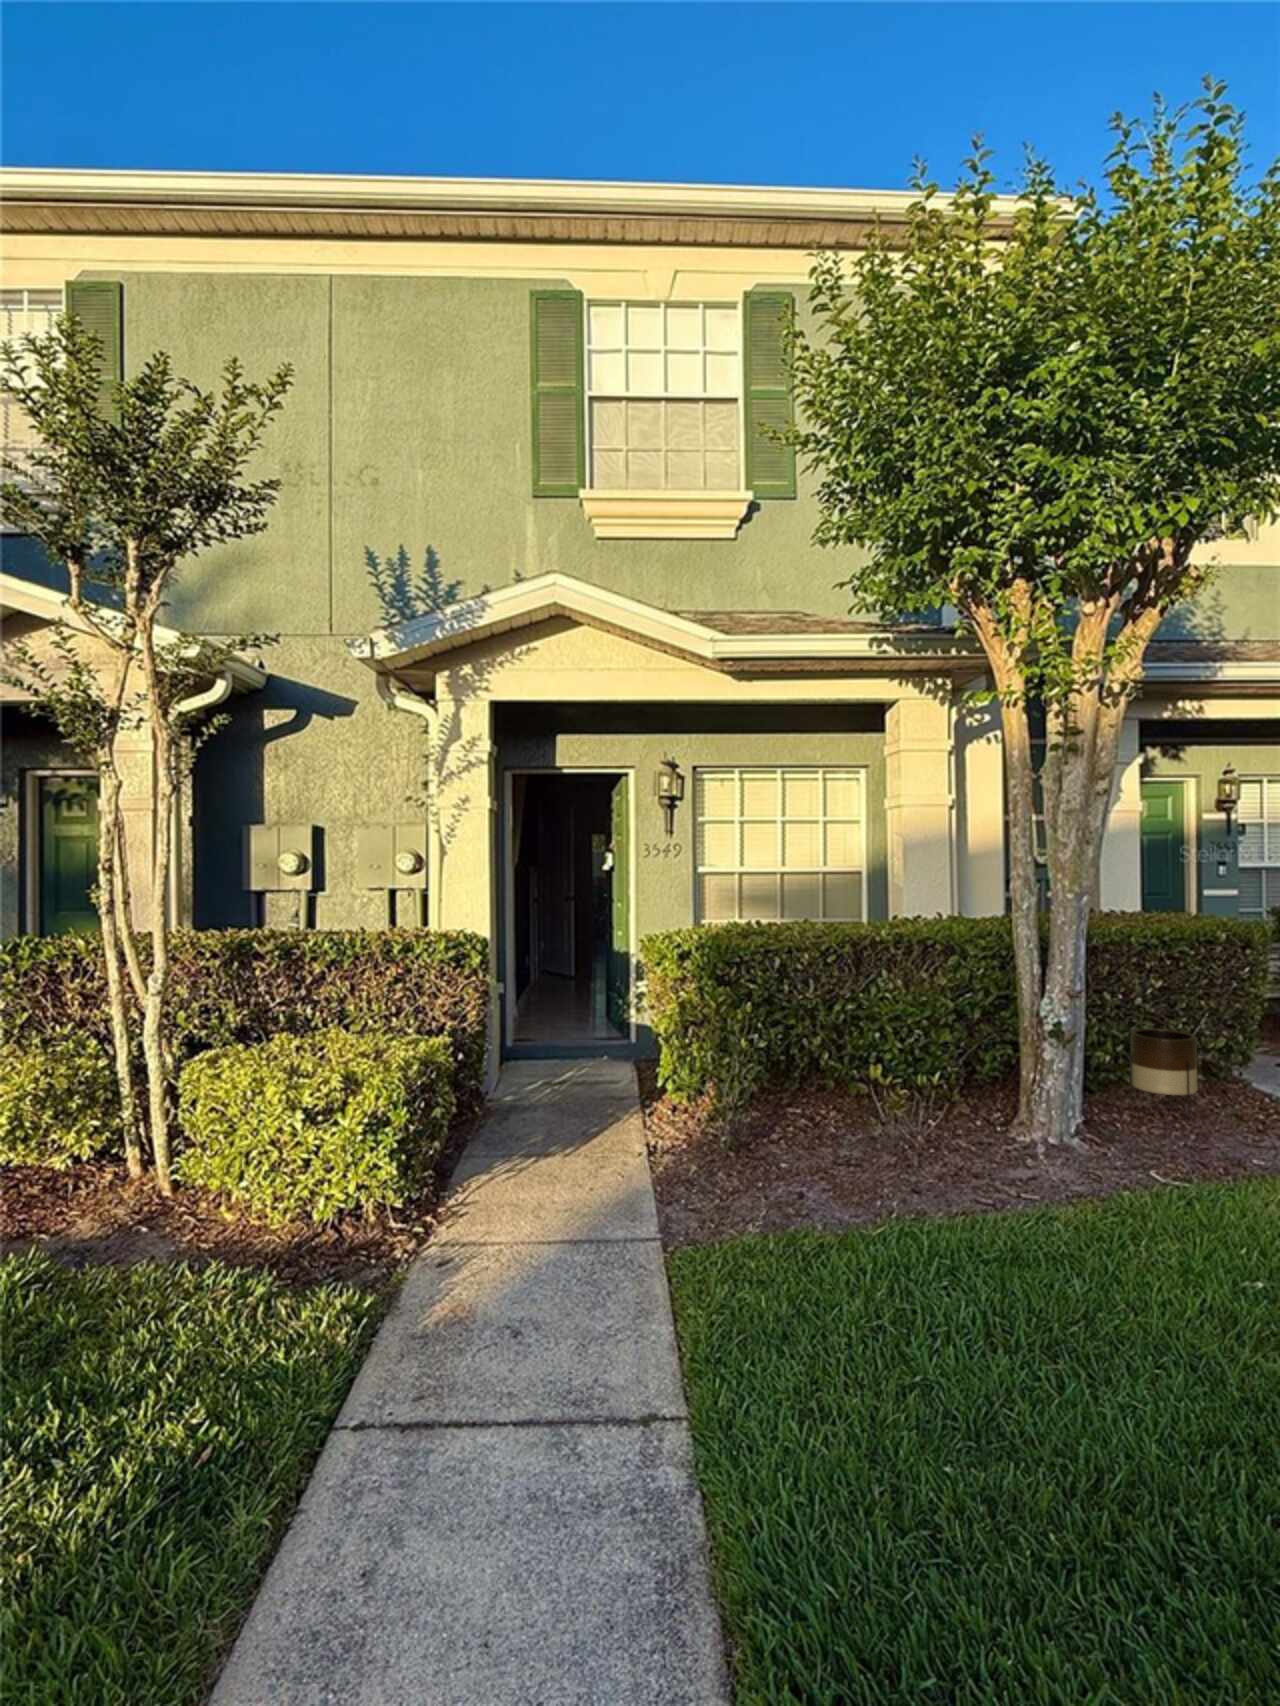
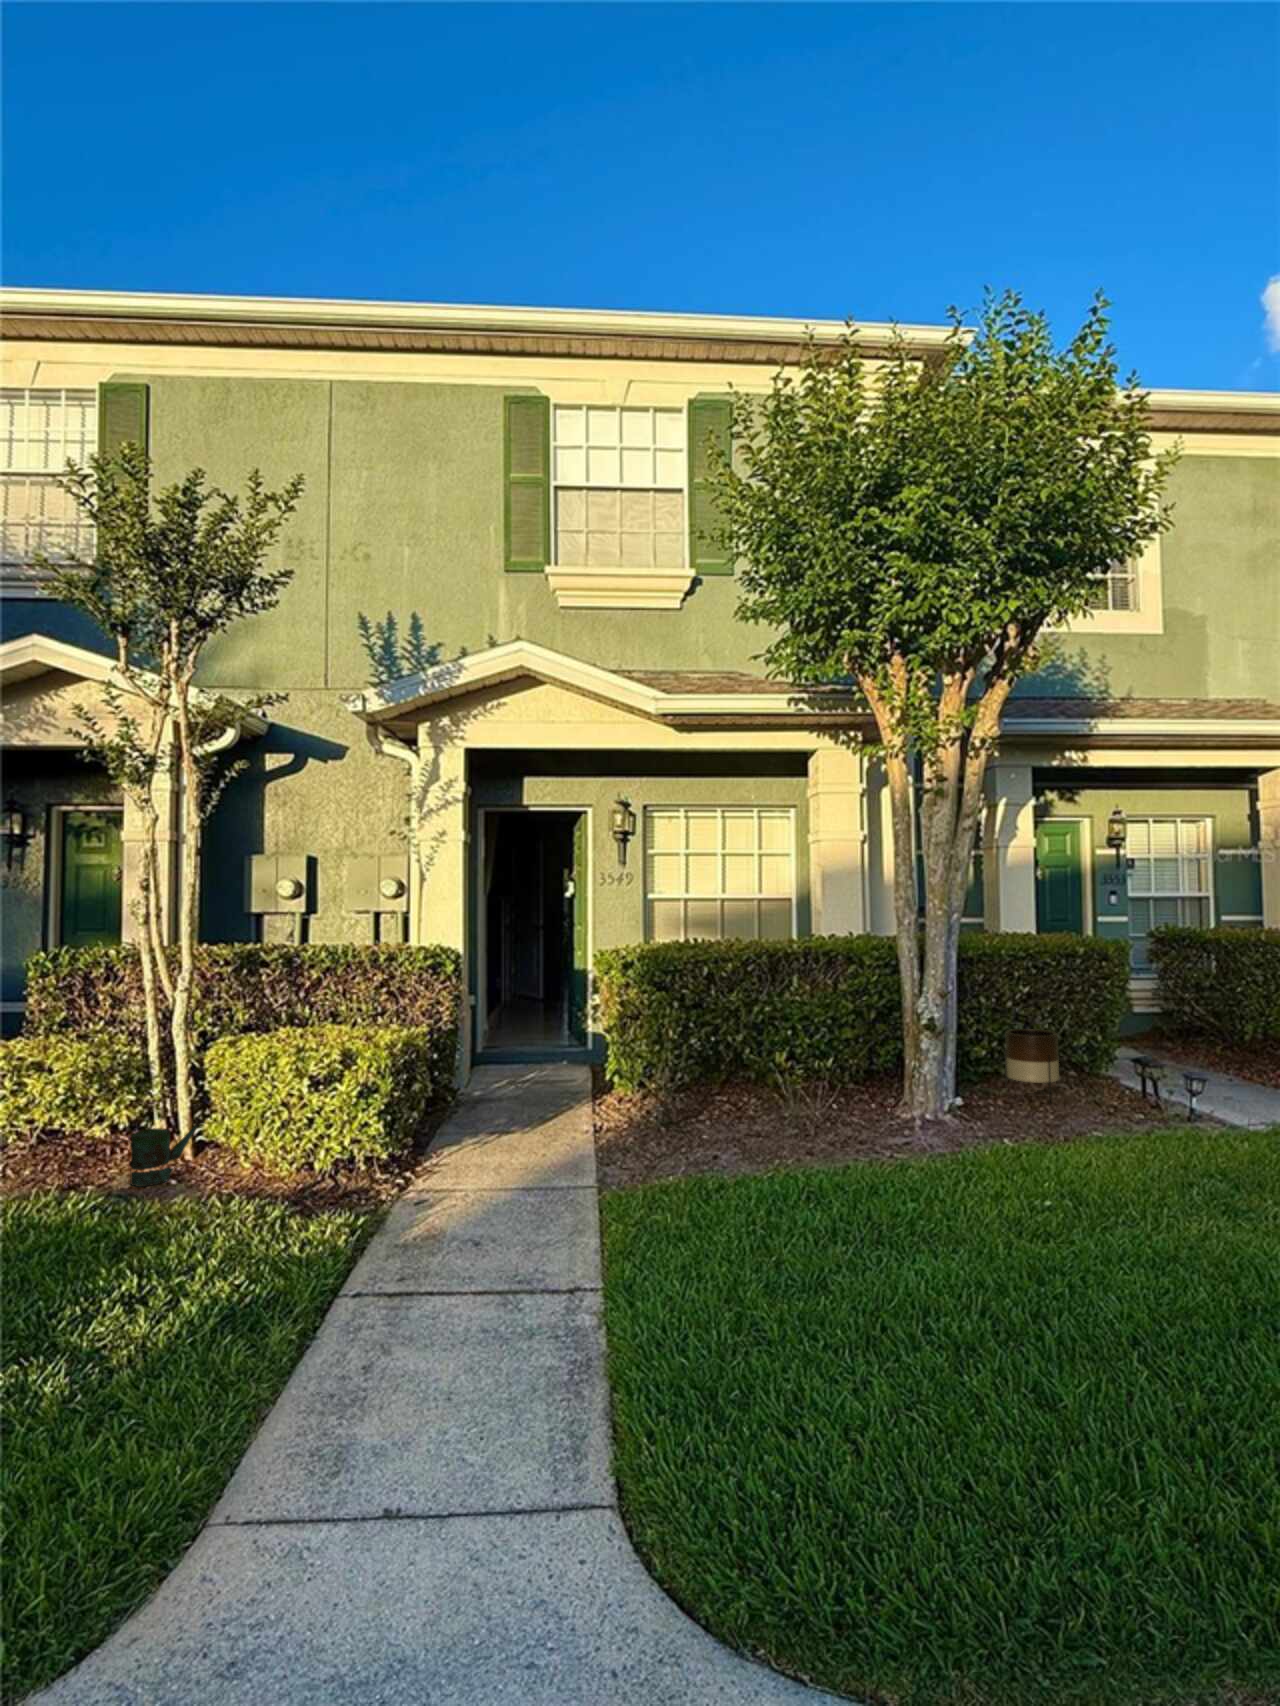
watering can: none [70,1149,184,1239] -> present [116,1117,205,1187]

